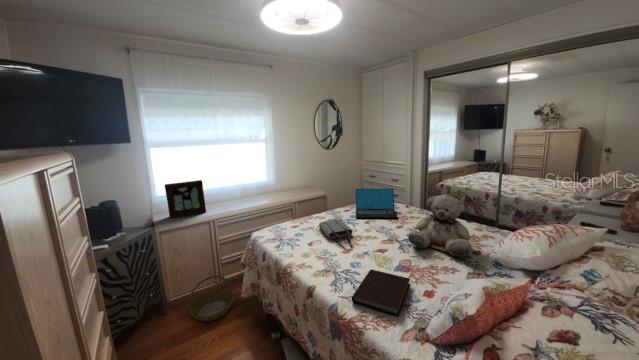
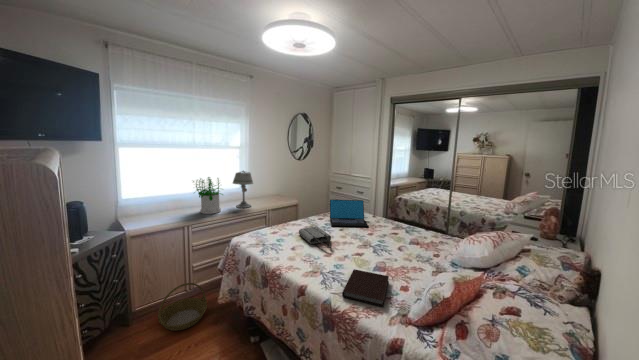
table lamp: none [256,162,277,200] -> present [233,171,253,208]
potted plant: none [215,171,247,208] -> present [193,177,223,214]
picture frame: present [165,180,206,218] -> none [138,185,181,223]
teddy bear: present [408,194,472,258] -> none [382,205,435,259]

